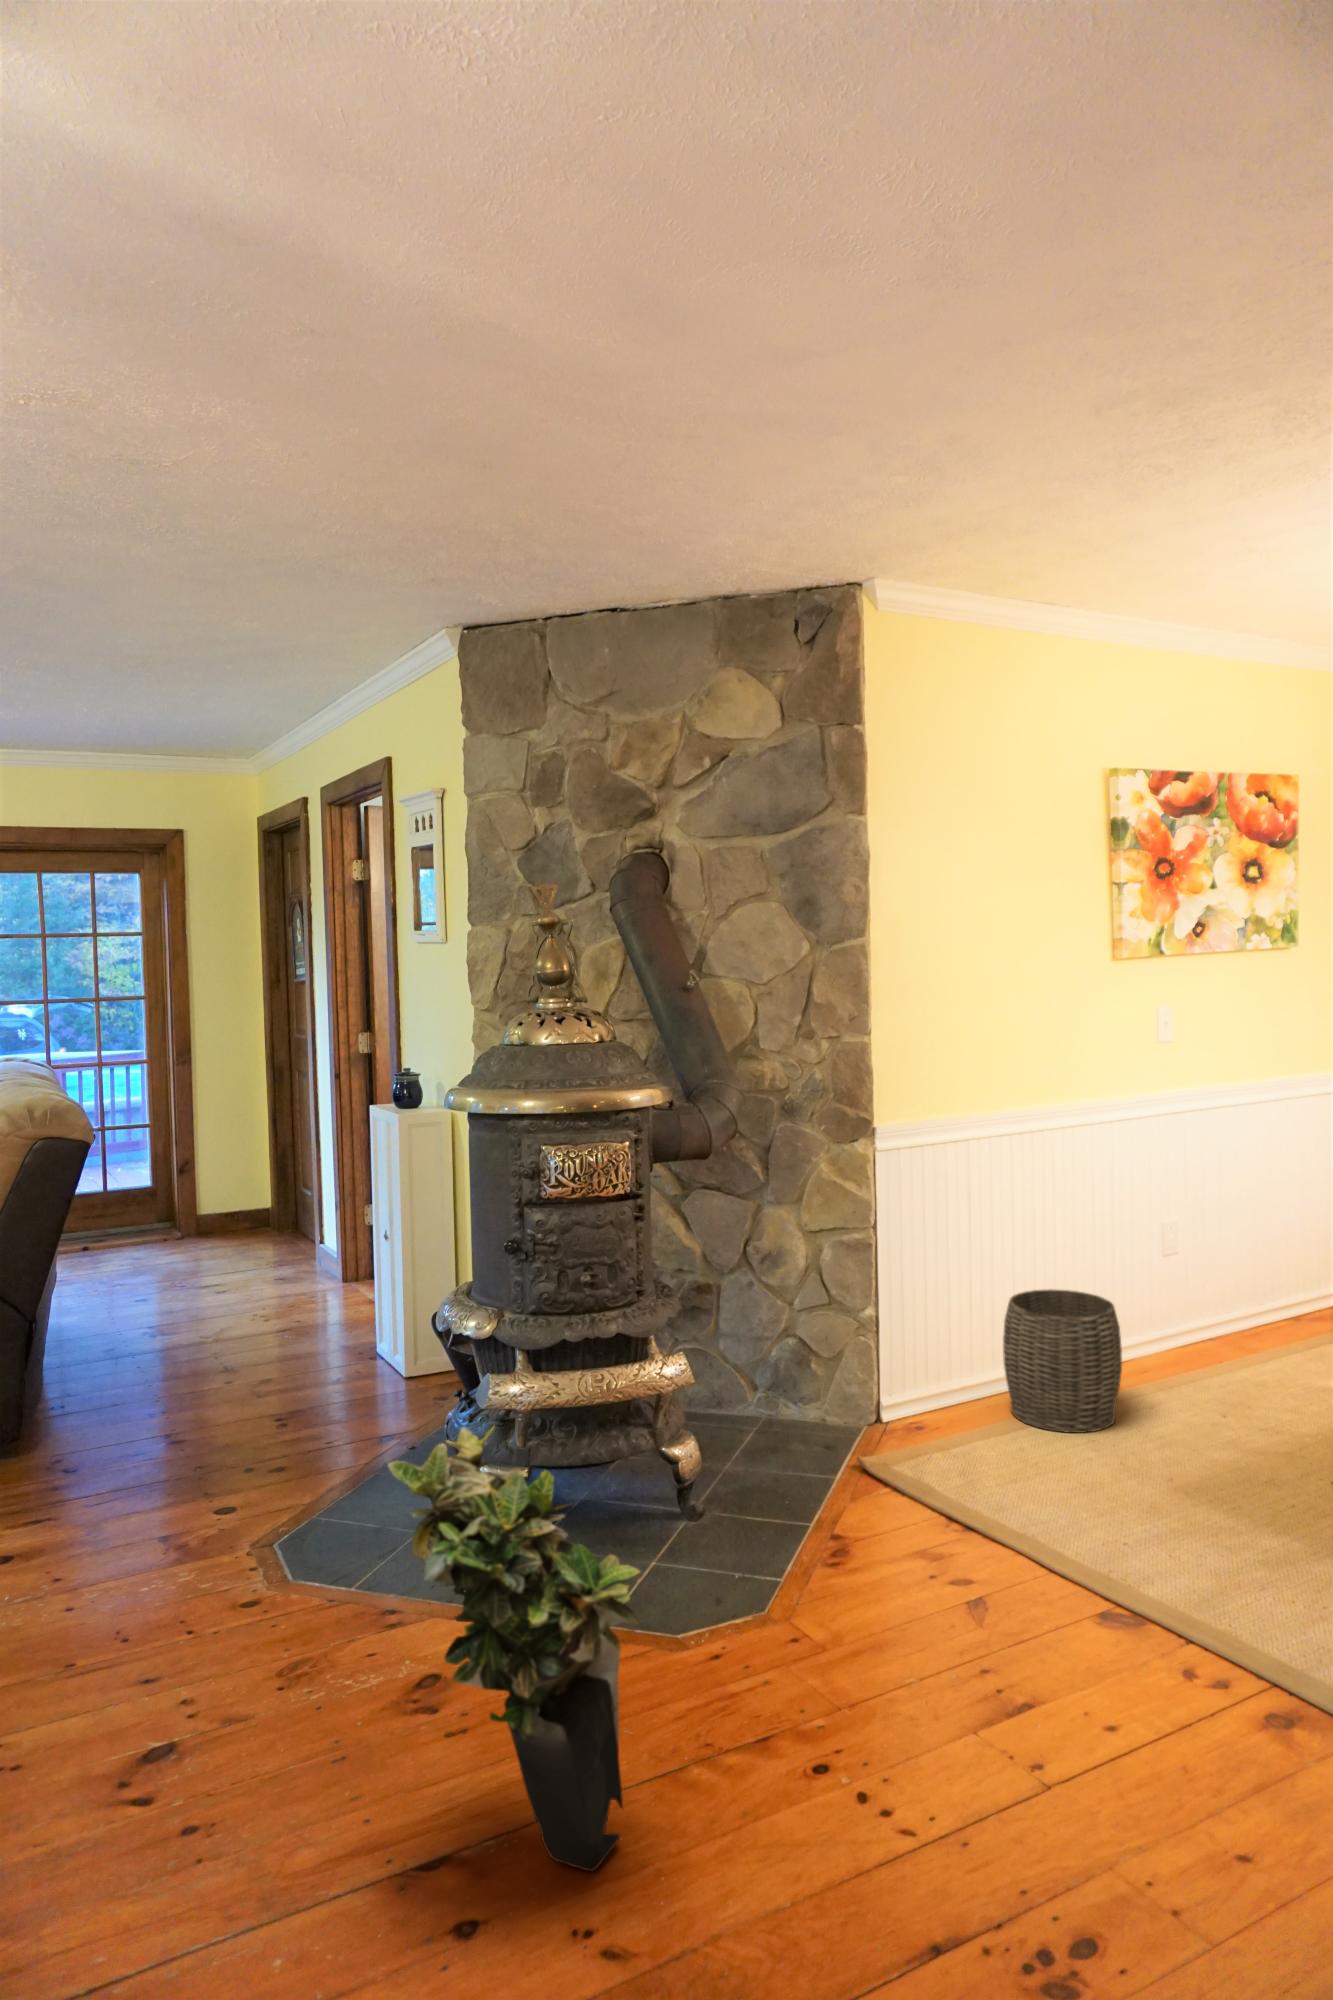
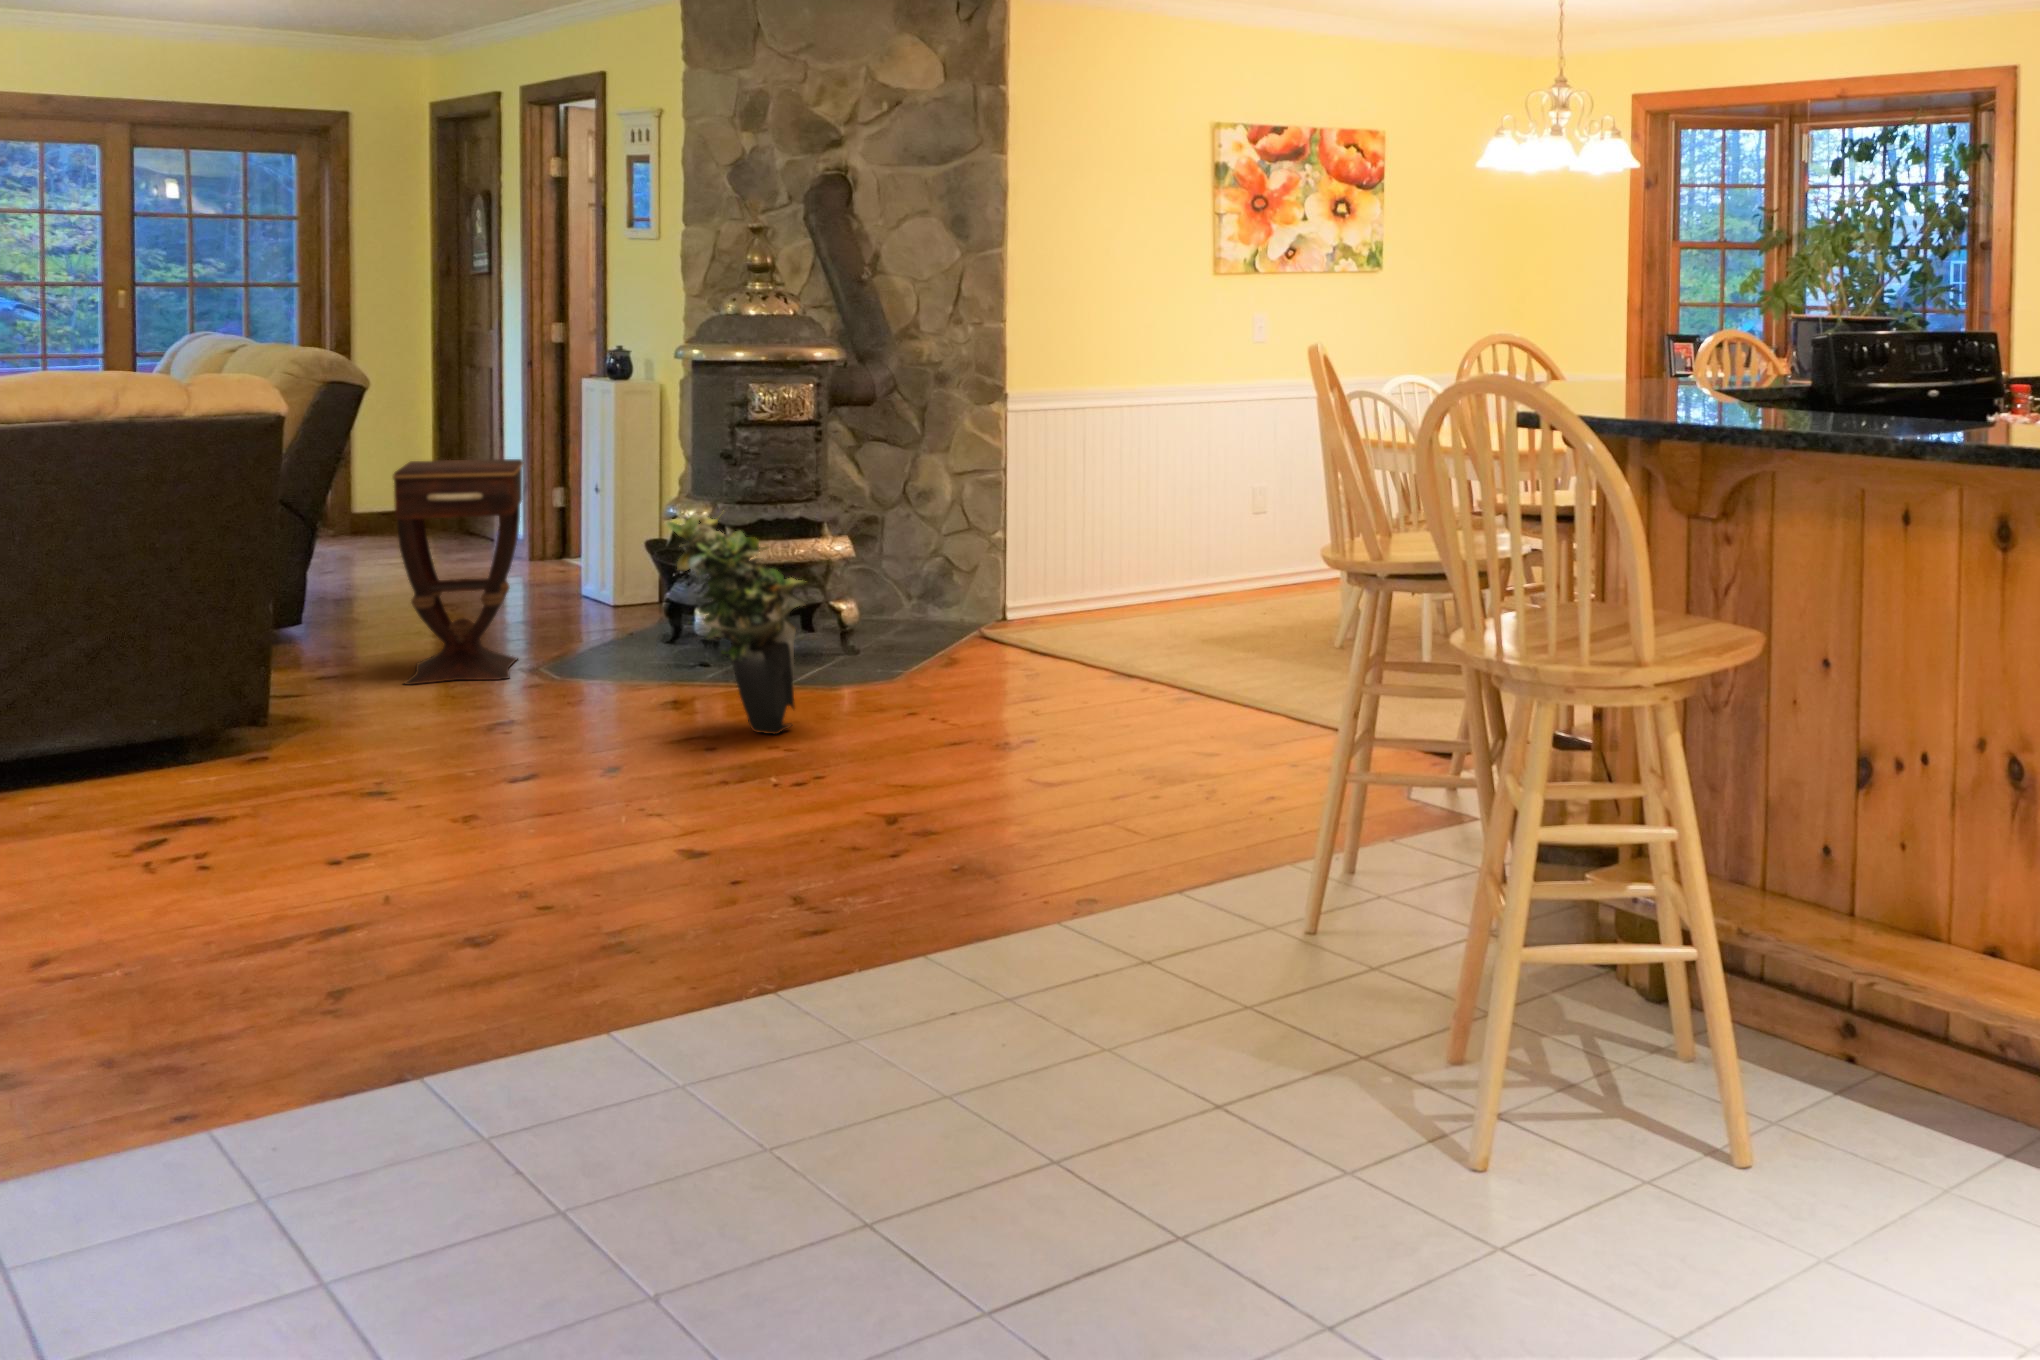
side table: none [65,1247,264,1588] -> present [393,459,523,685]
woven basket: present [1003,1289,1122,1433] -> none [1107,524,1193,619]

